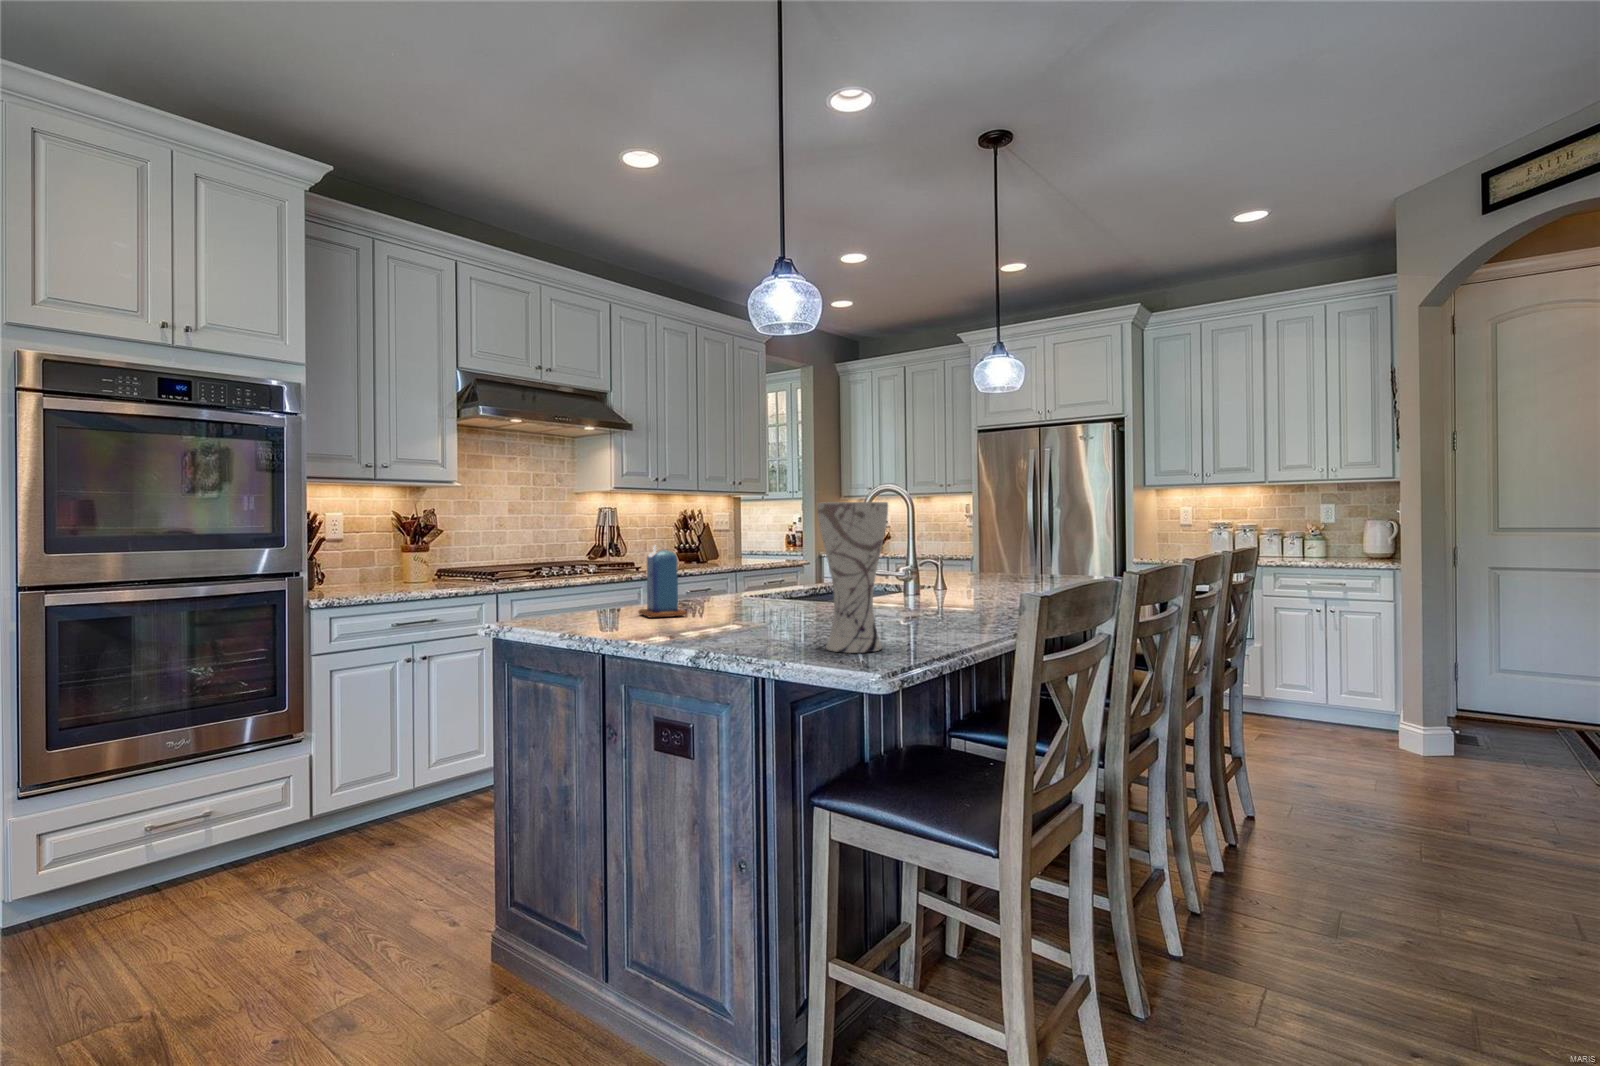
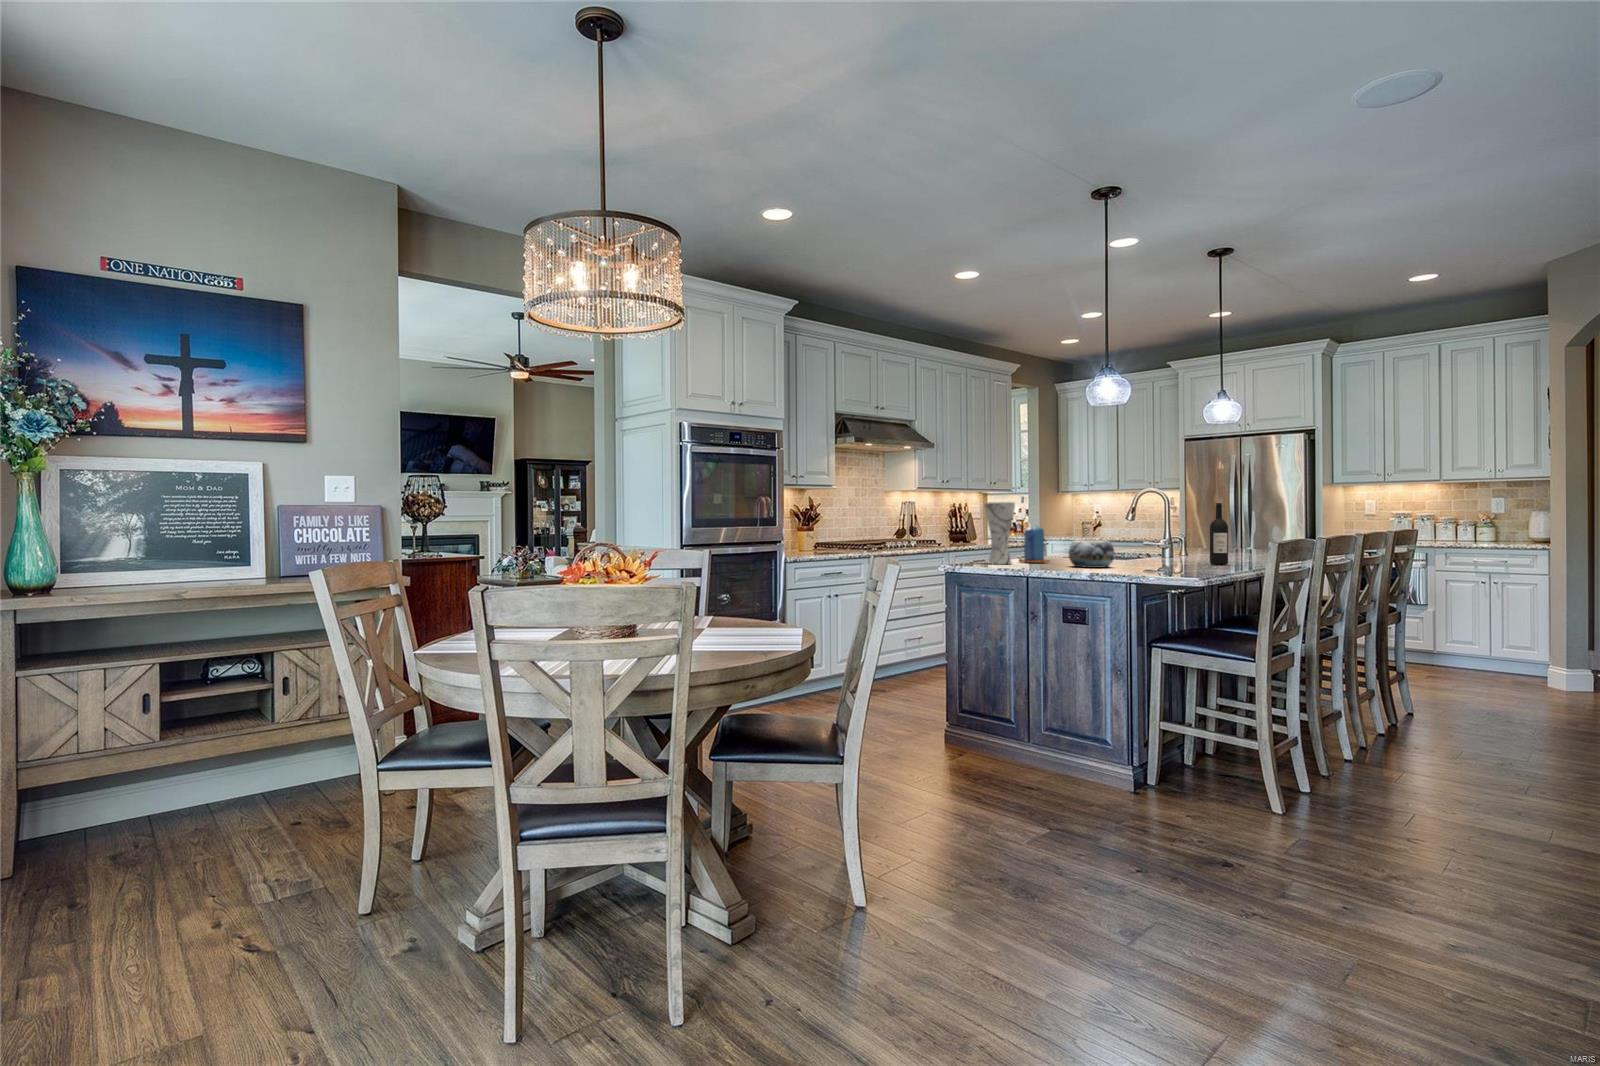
vase: present [817,502,888,653] -> present [984,502,1015,564]
wine bottle: none [955,510,984,616] -> present [1210,503,1228,565]
decorative bowl: none [687,579,770,635] -> present [1069,540,1115,568]

